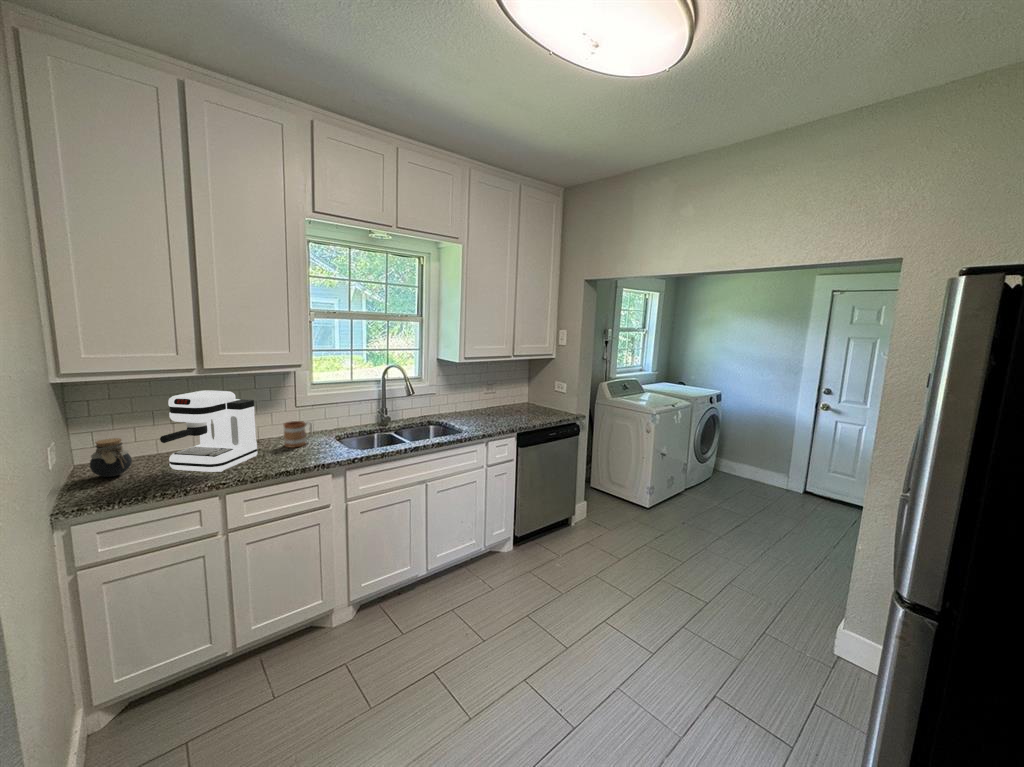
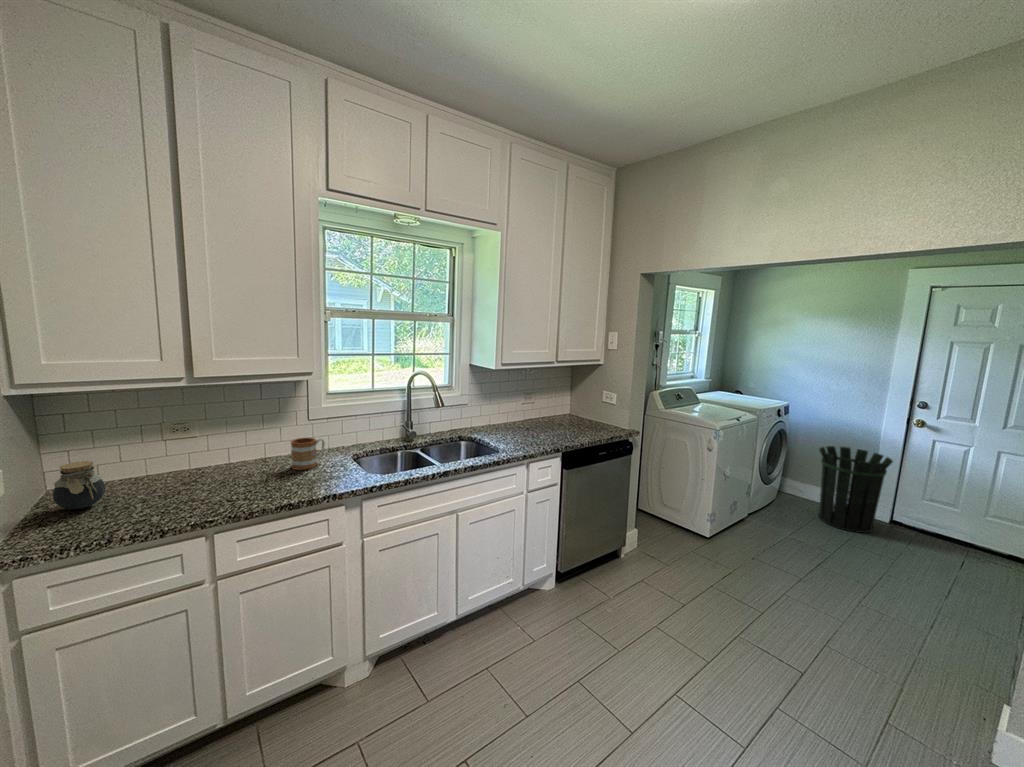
coffee maker: present [160,390,257,472] -> none [136,402,258,504]
waste bin: none [744,428,803,501] -> present [818,446,893,533]

